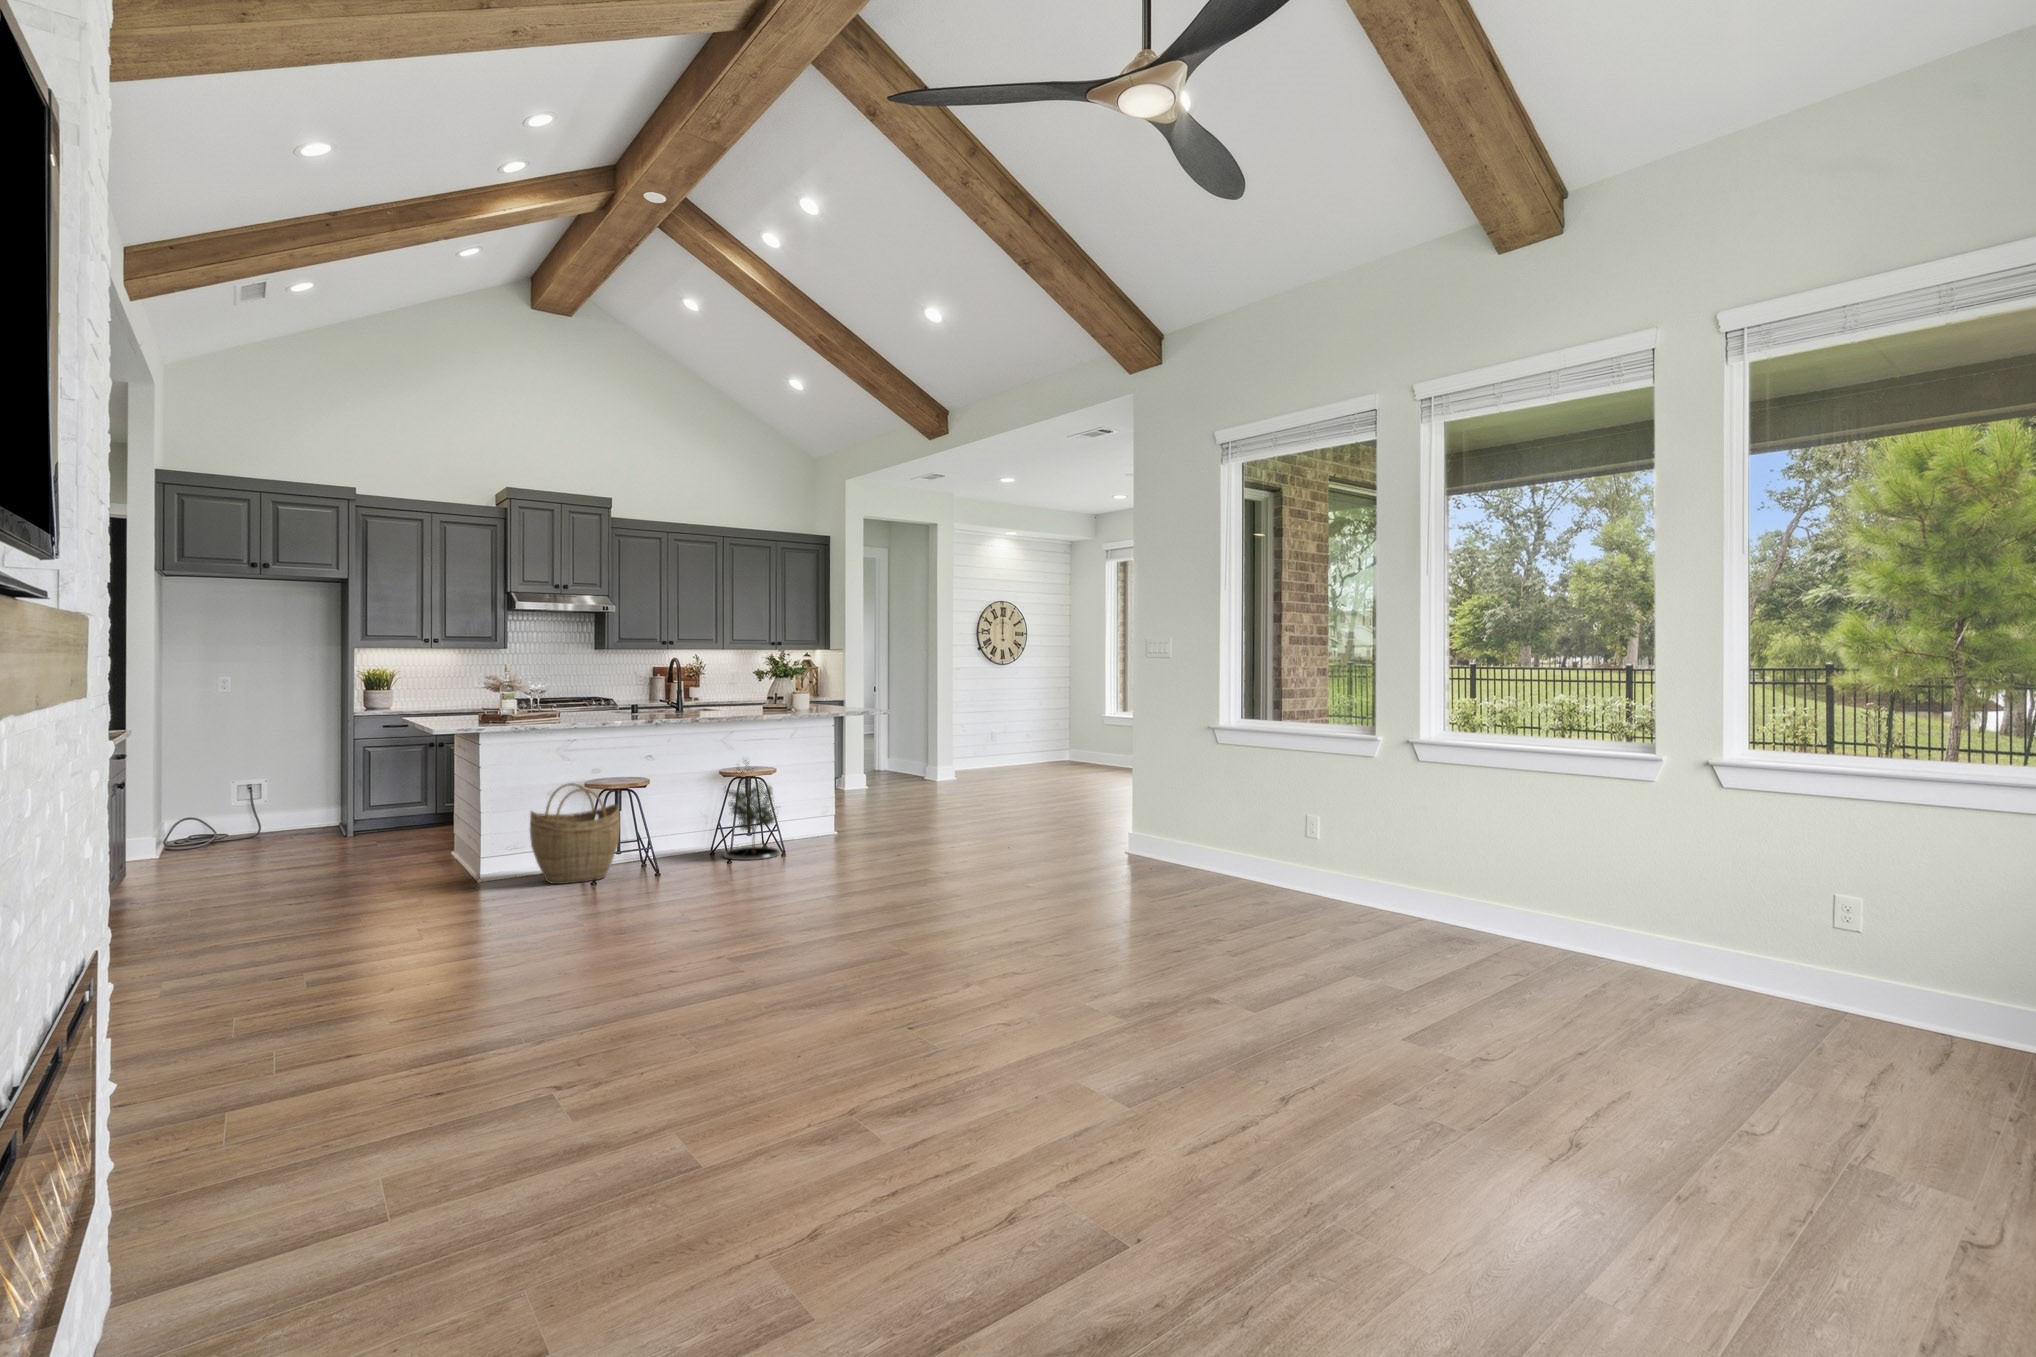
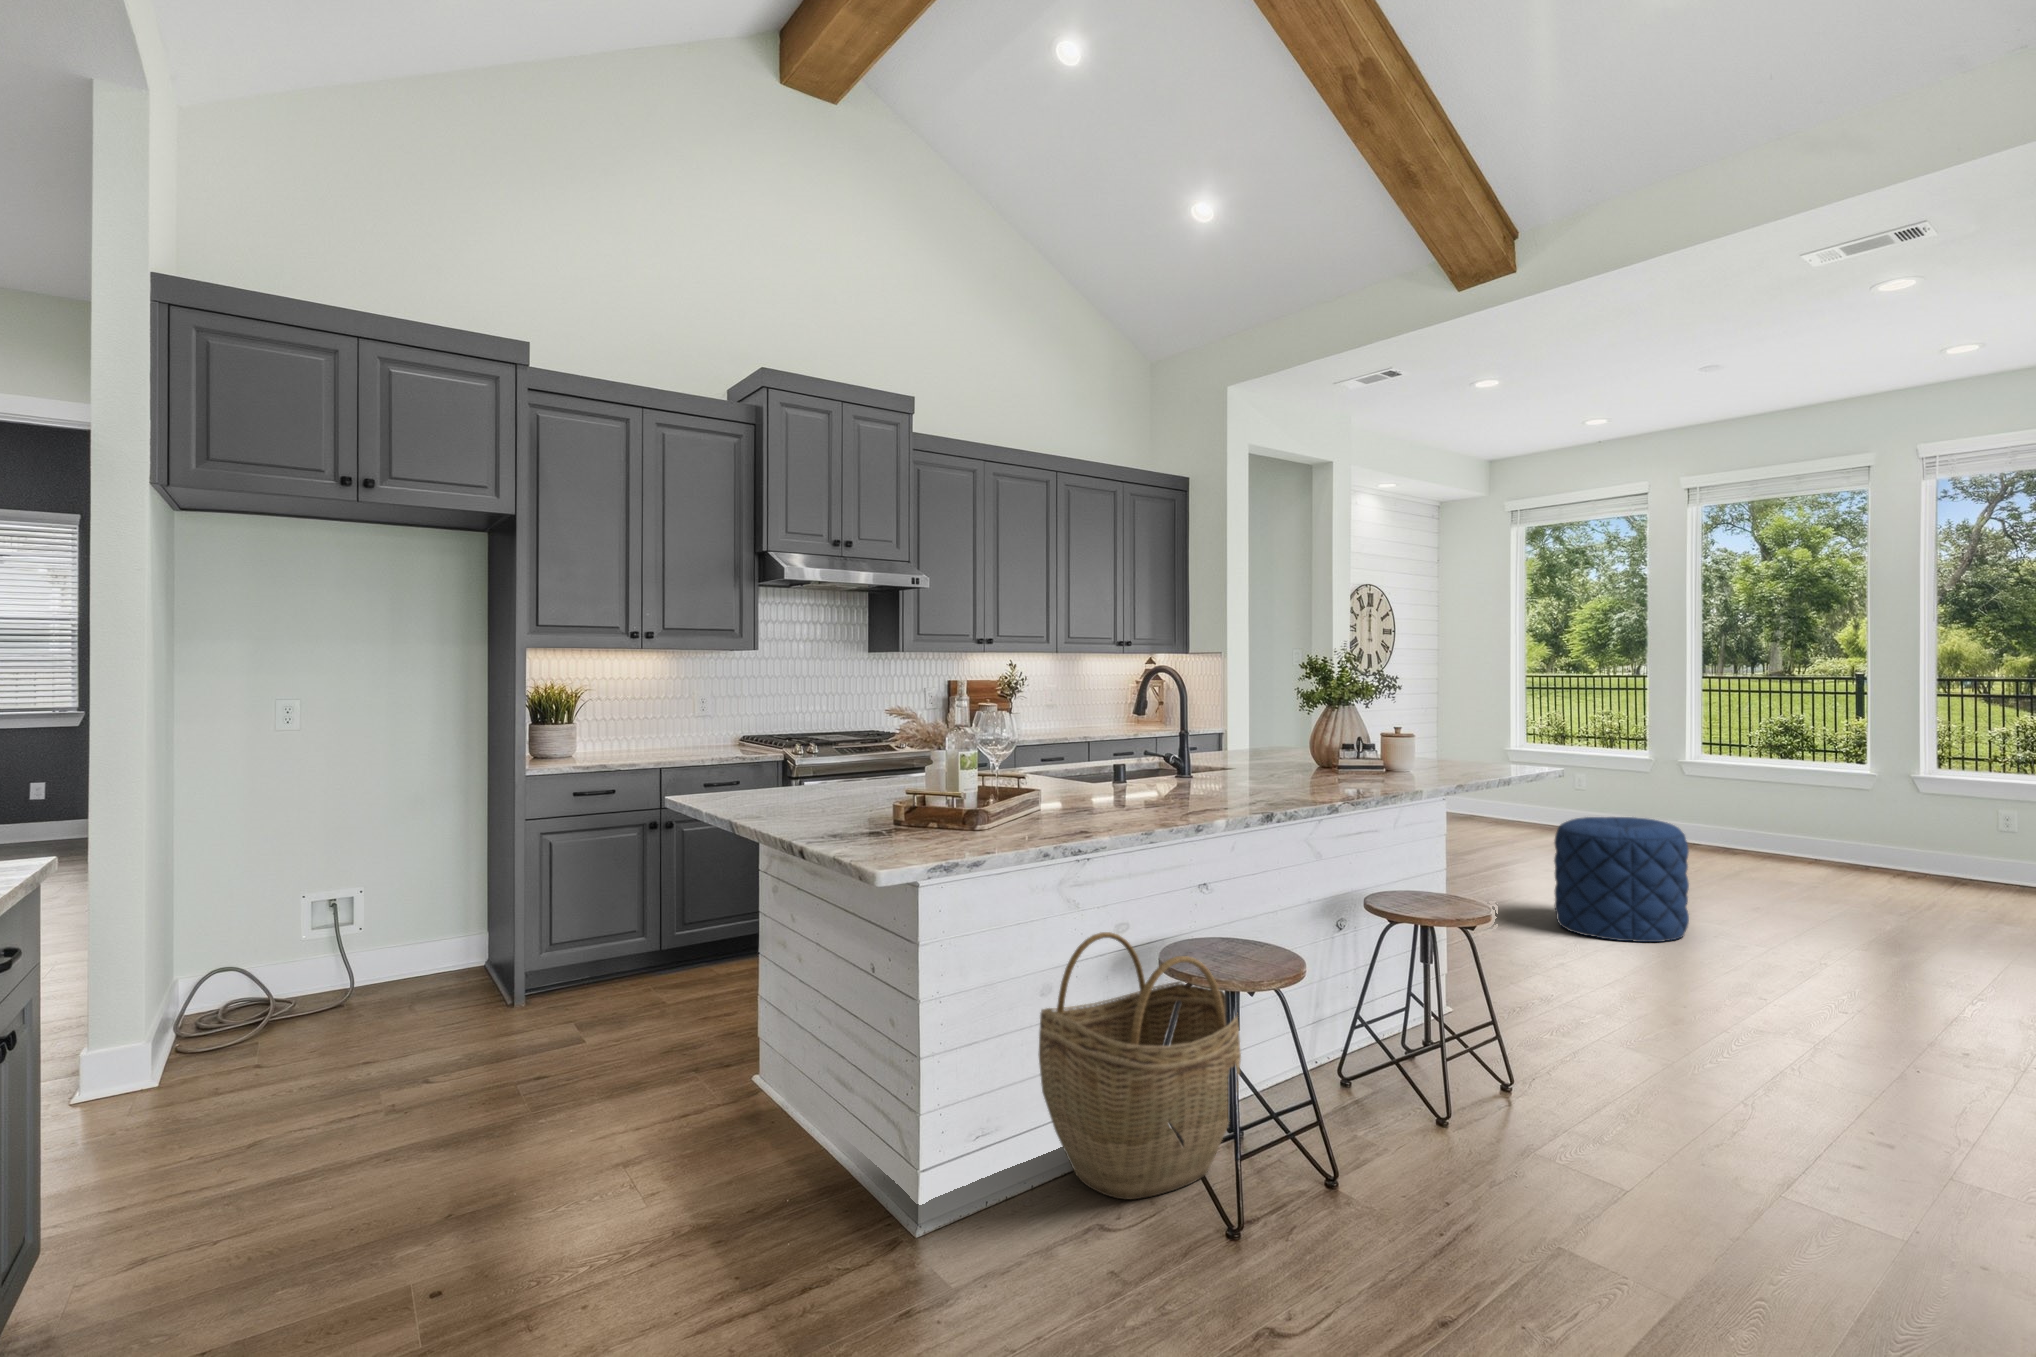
pouf: none [964,752,1030,819] -> present [1554,817,1689,942]
potted tree: present [724,760,780,860] -> none [1333,852,1476,1085]

